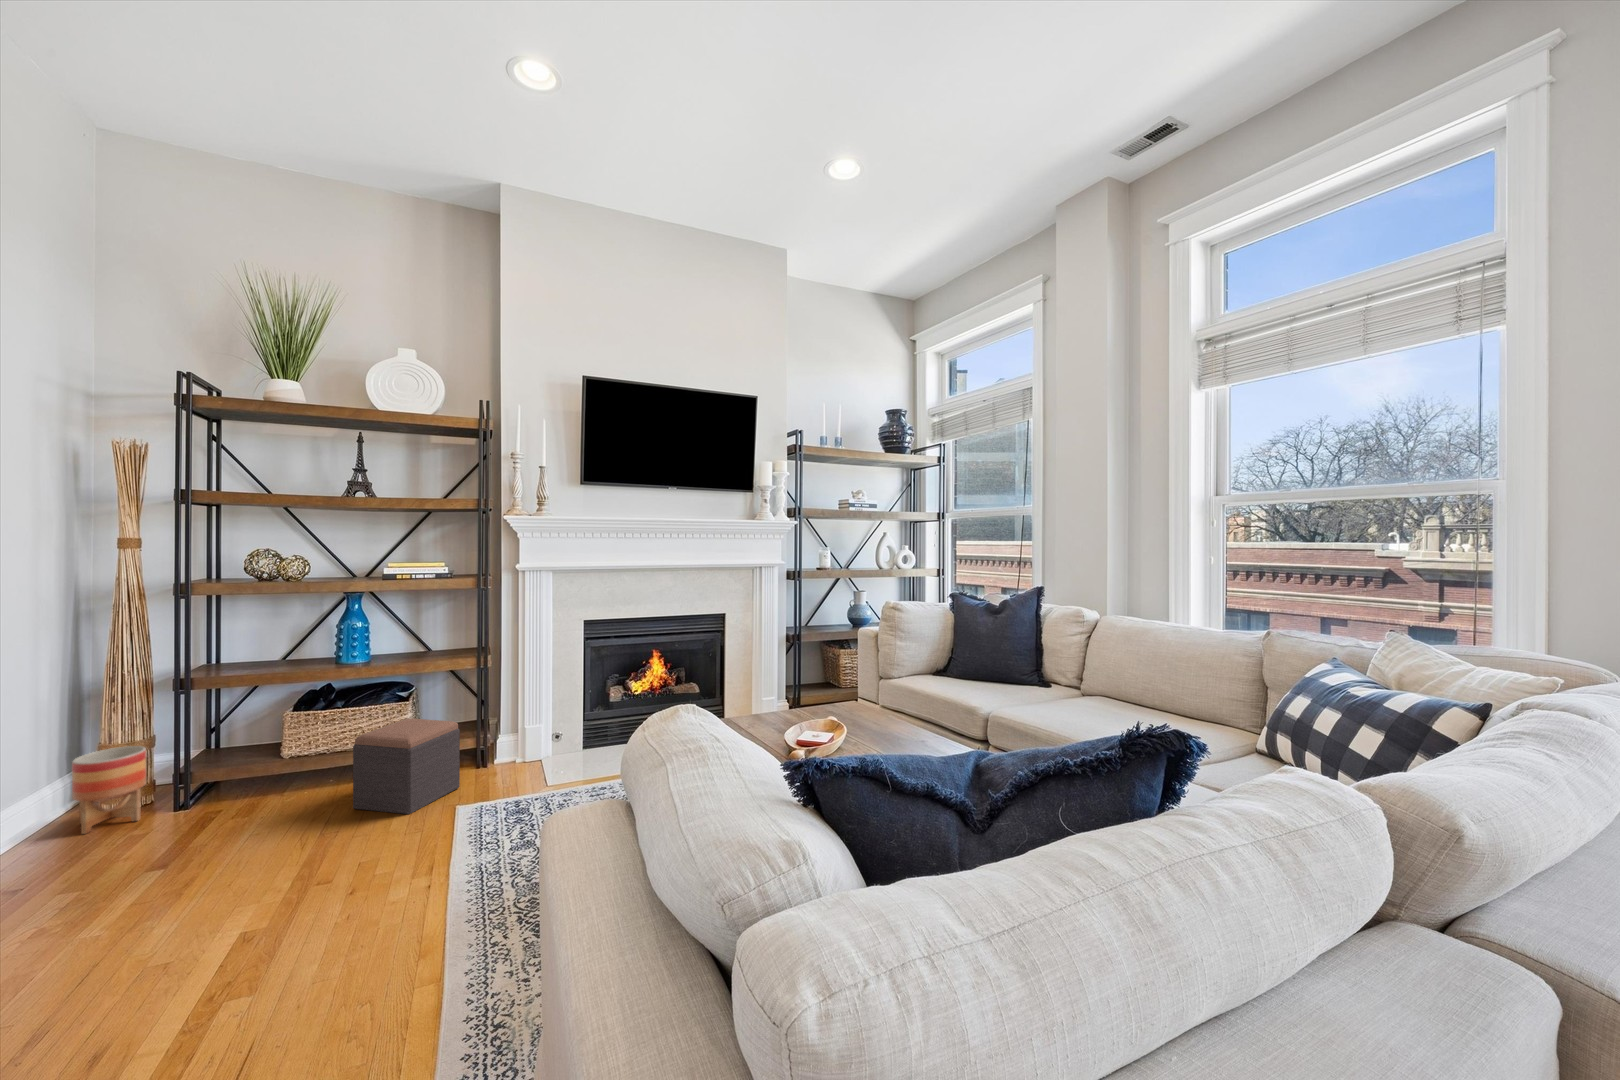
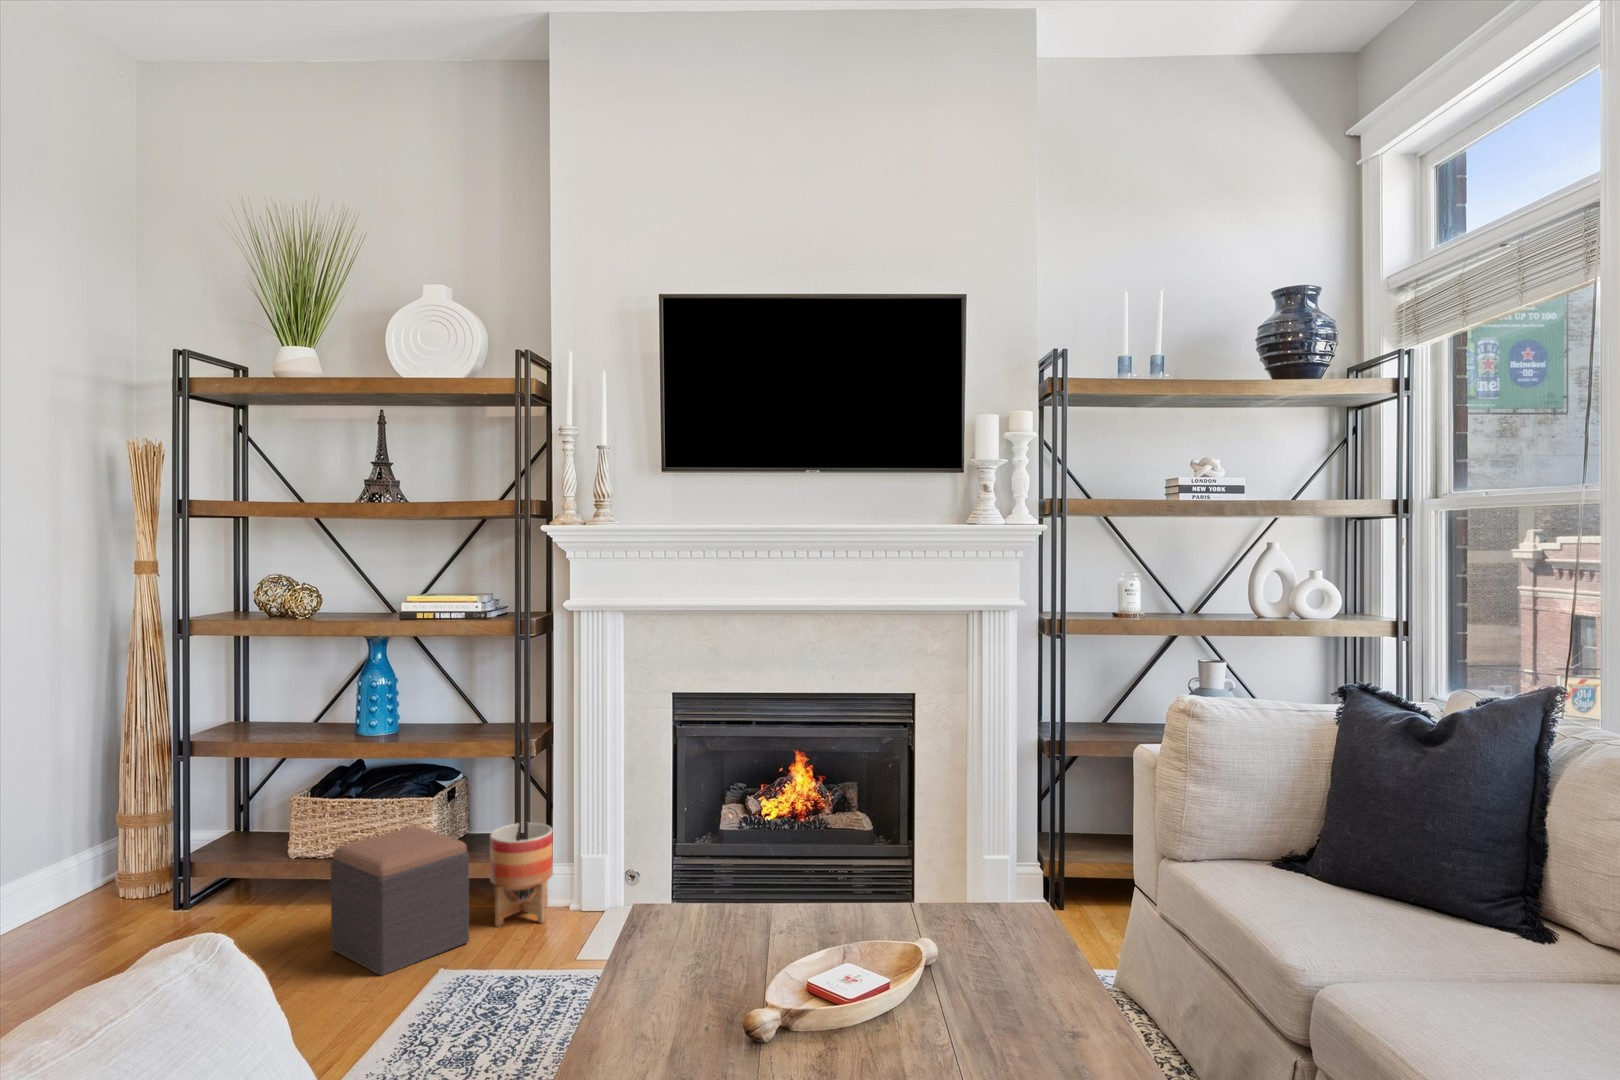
planter: present [72,746,146,834] -> present [490,823,553,927]

